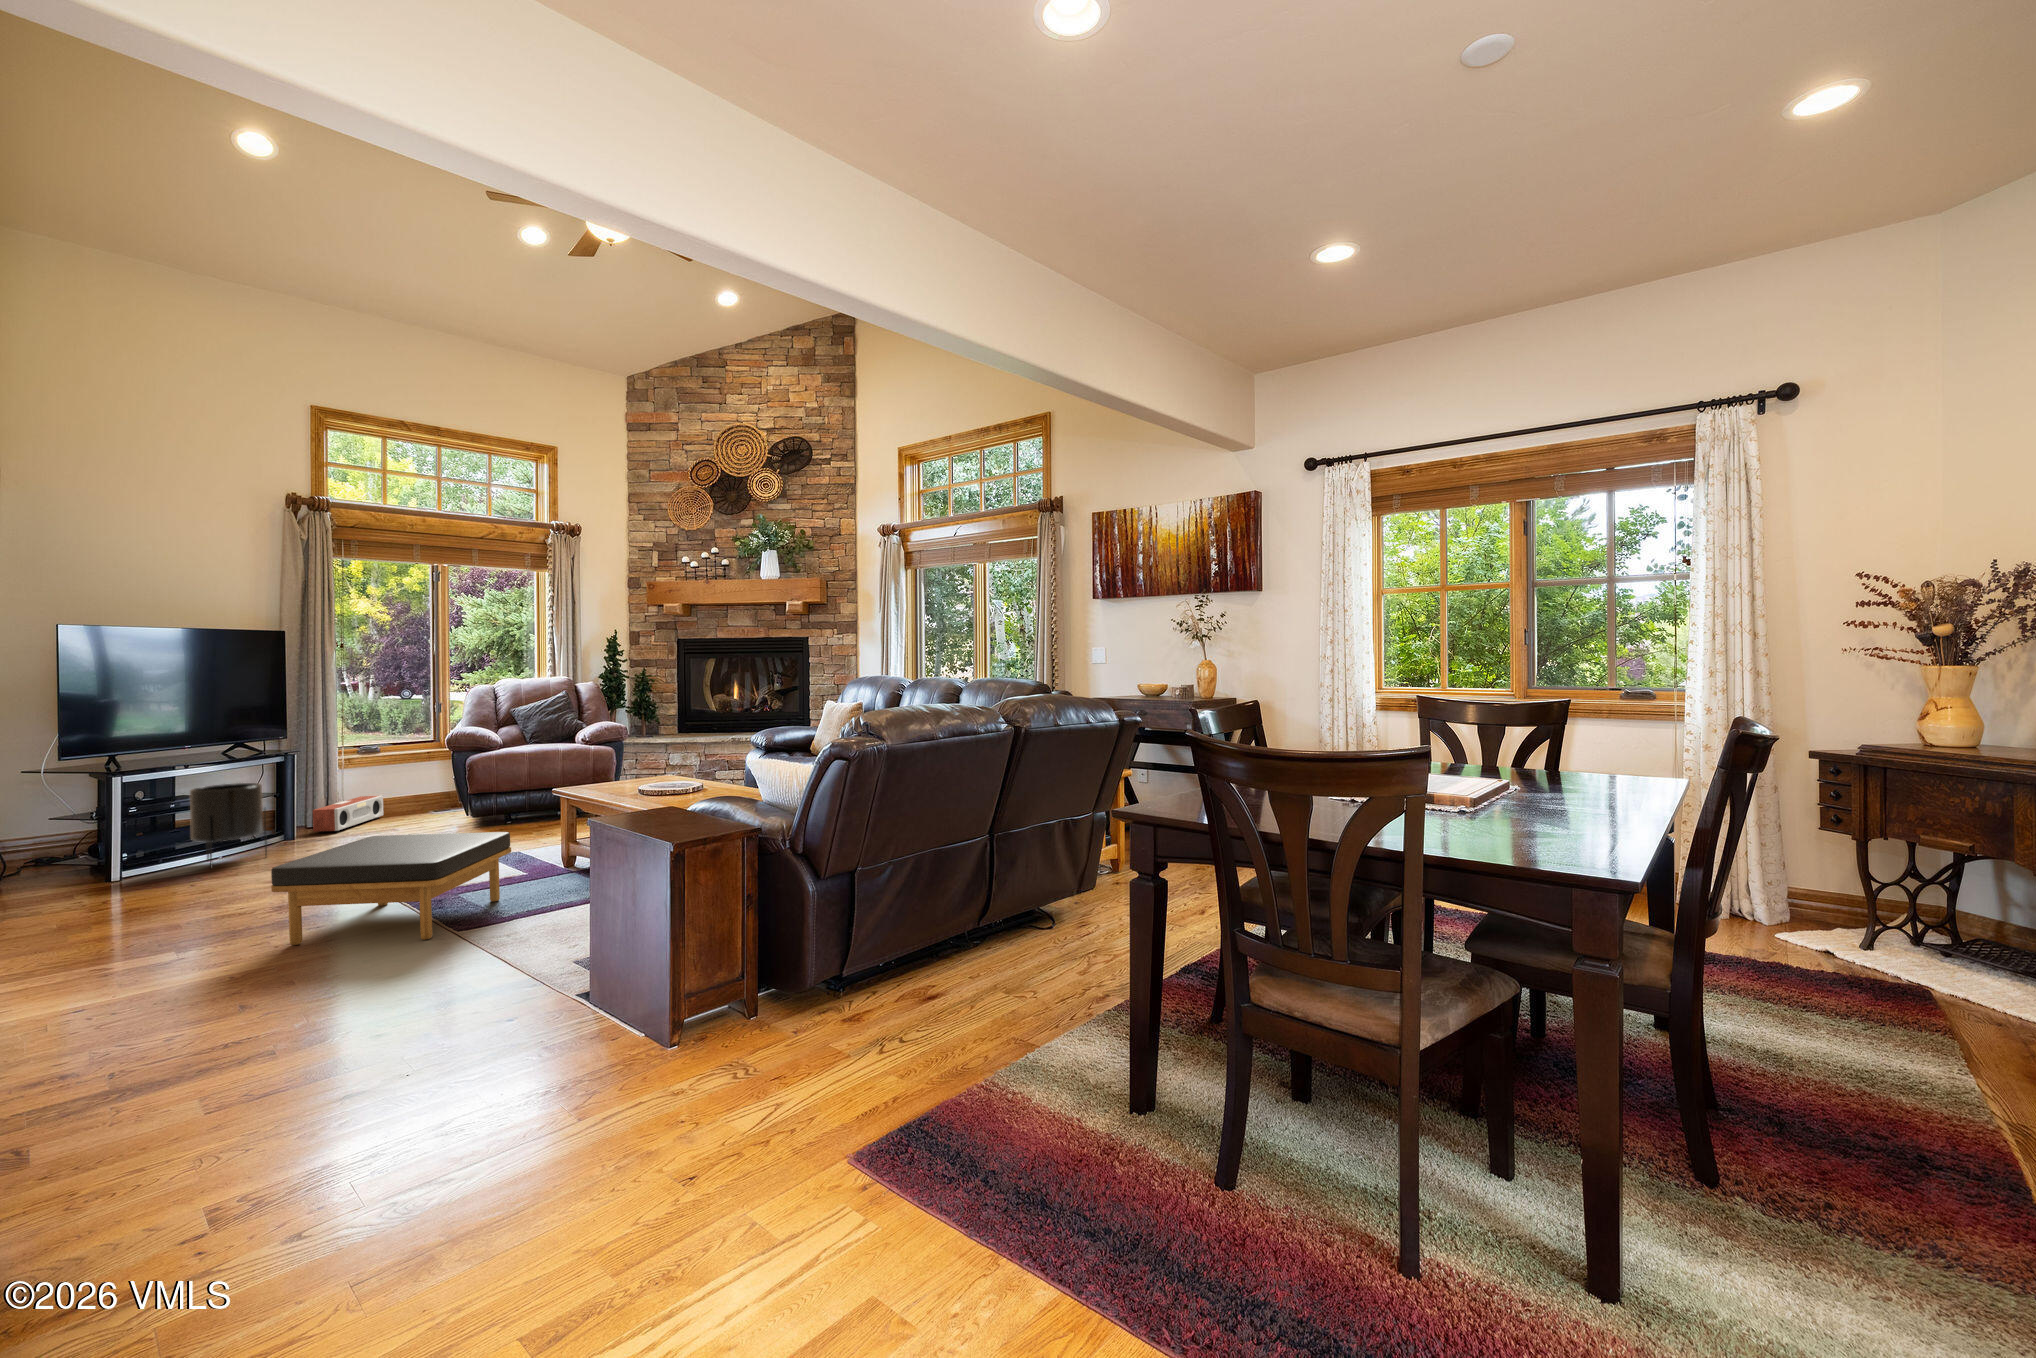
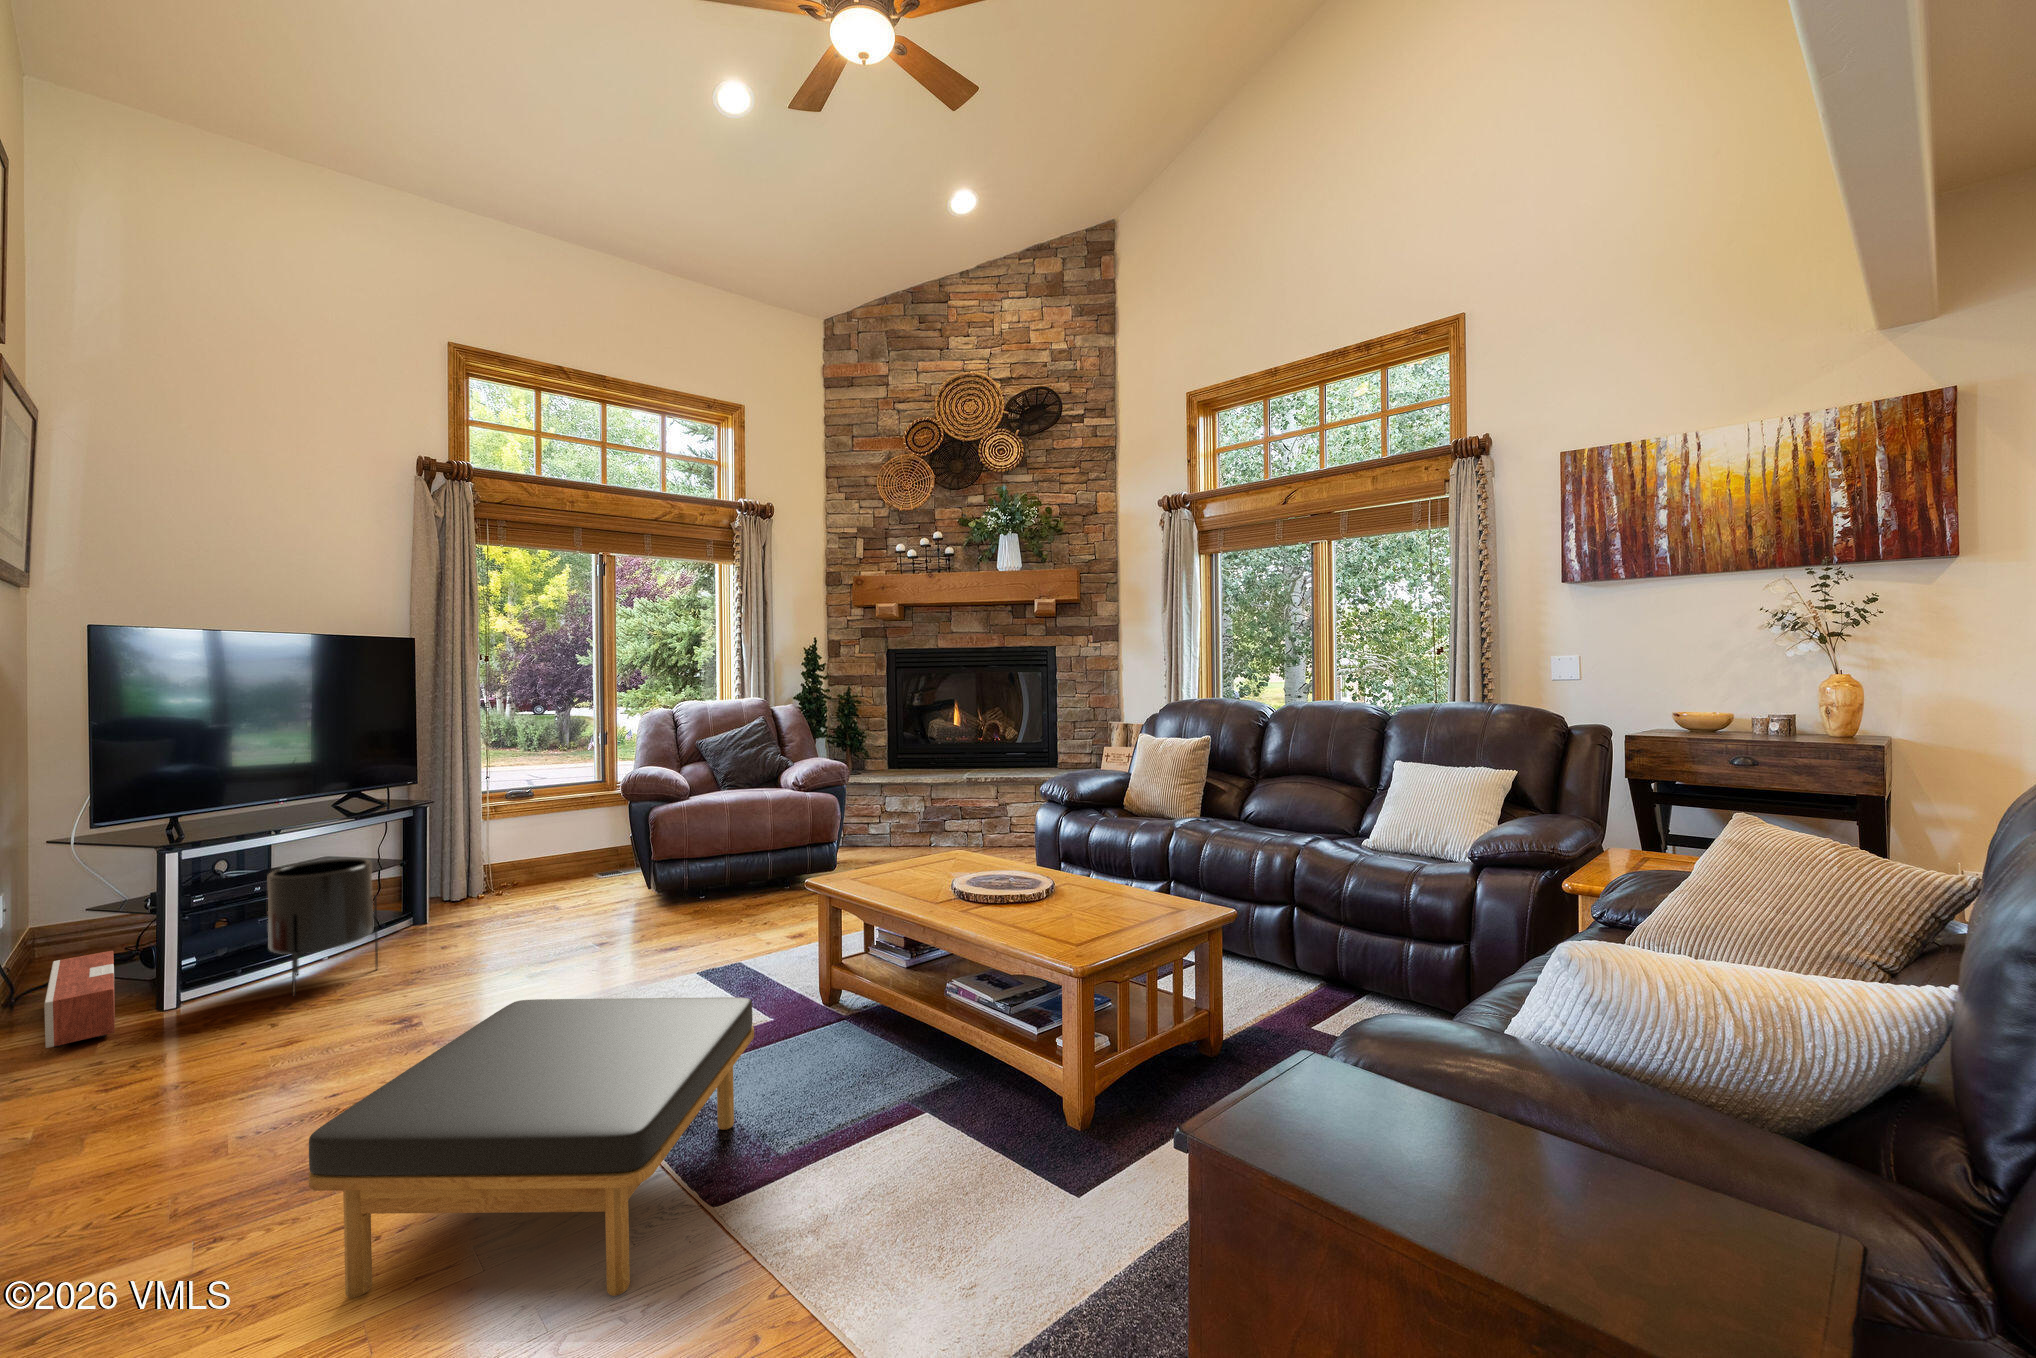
speaker: present [313,796,384,833] -> present [44,951,115,1048]

